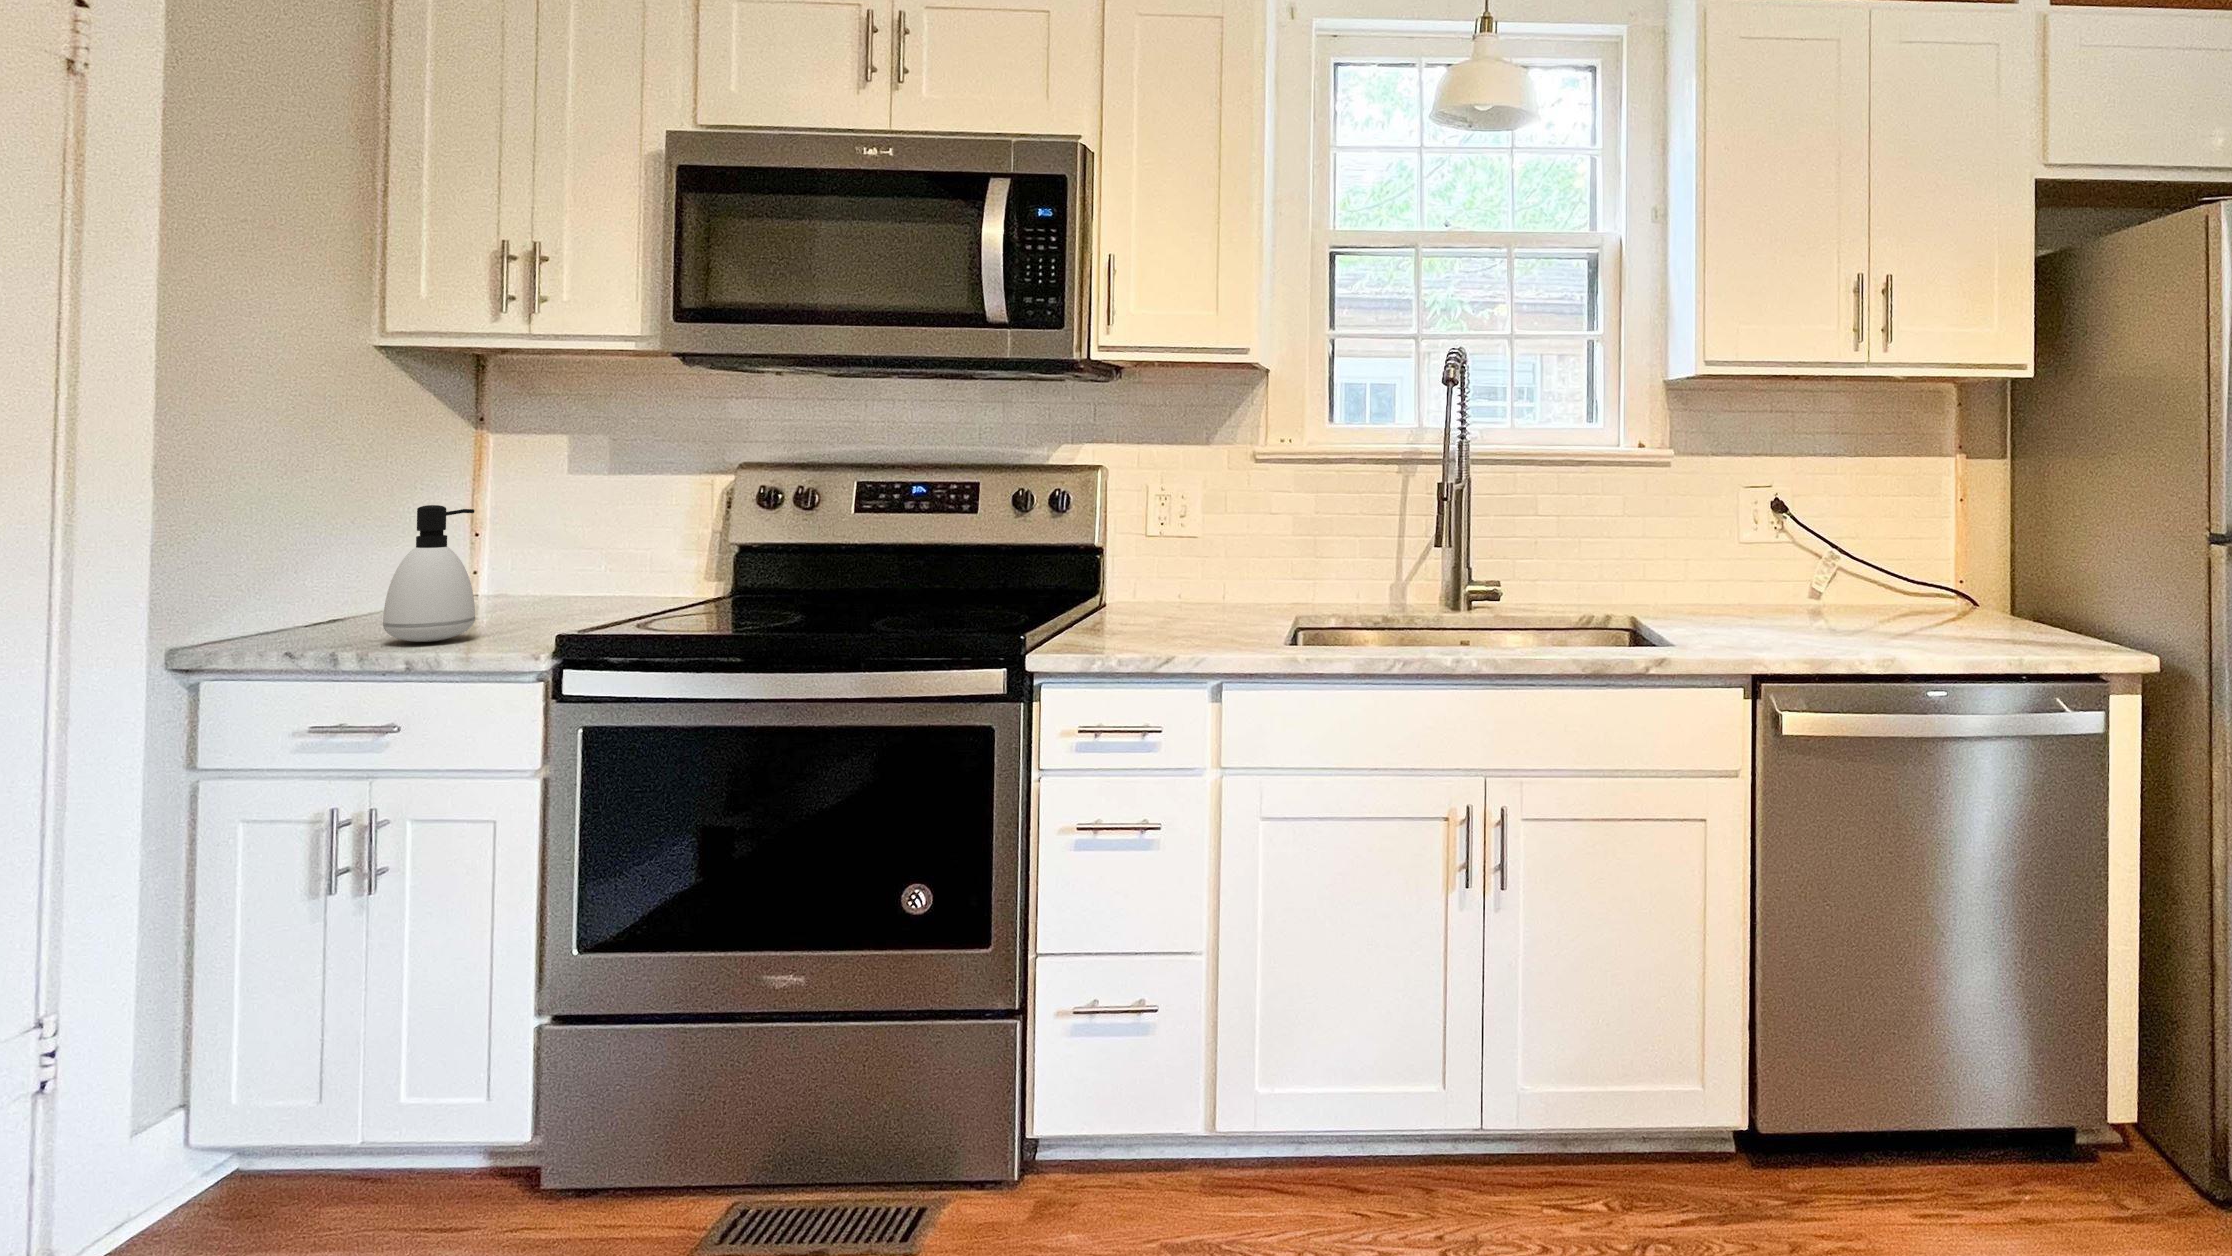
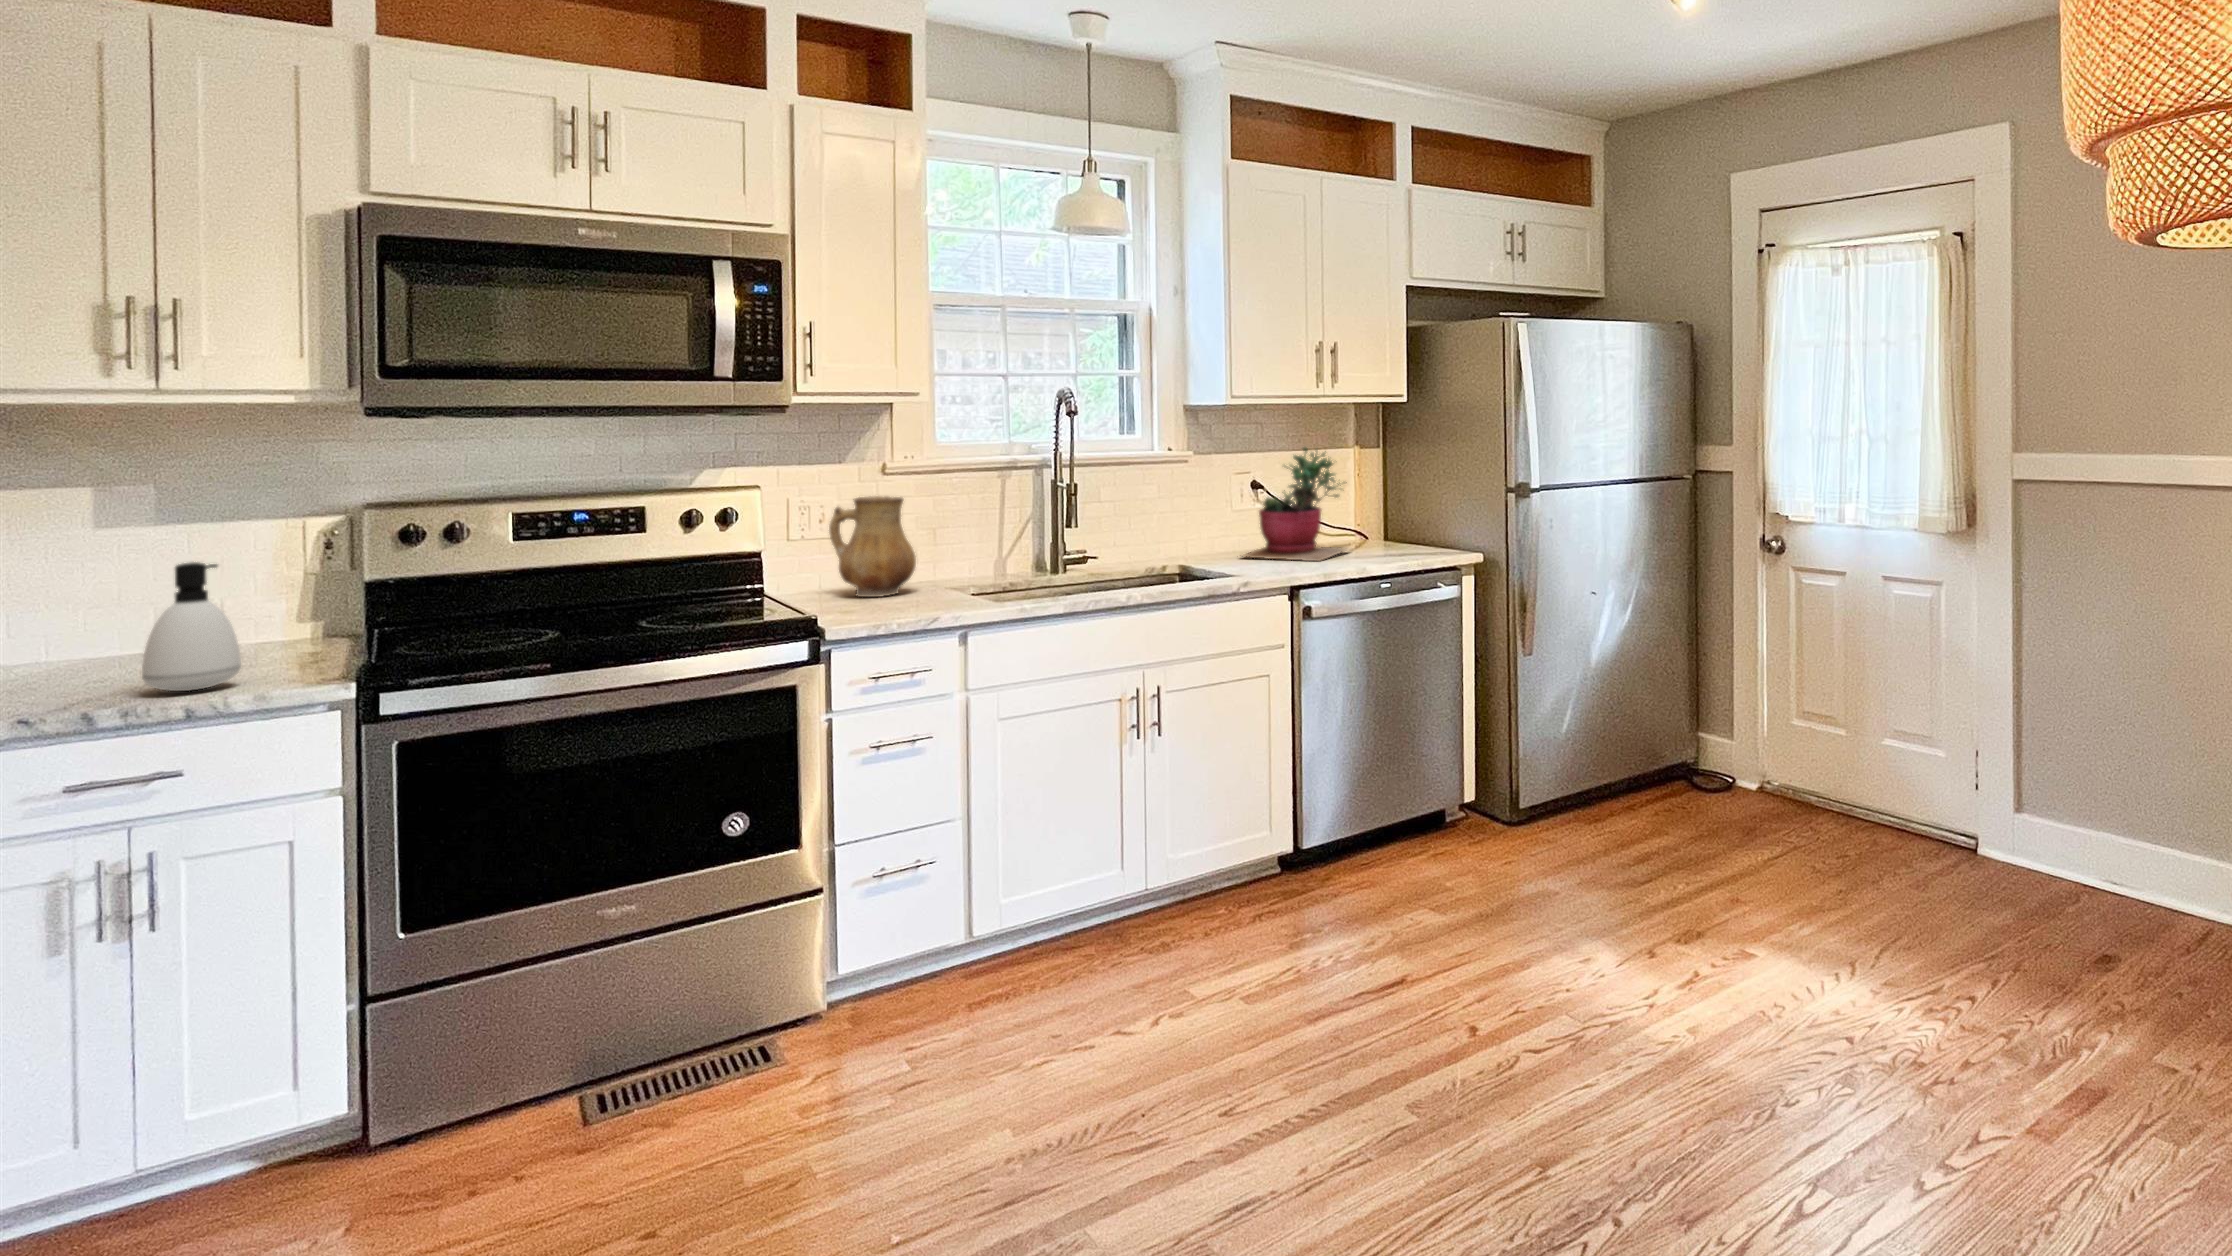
succulent plant: none [1723,446,1920,636] -> present [1240,447,1347,561]
ceramic pitcher: none [1154,486,1246,618] -> present [829,496,916,597]

